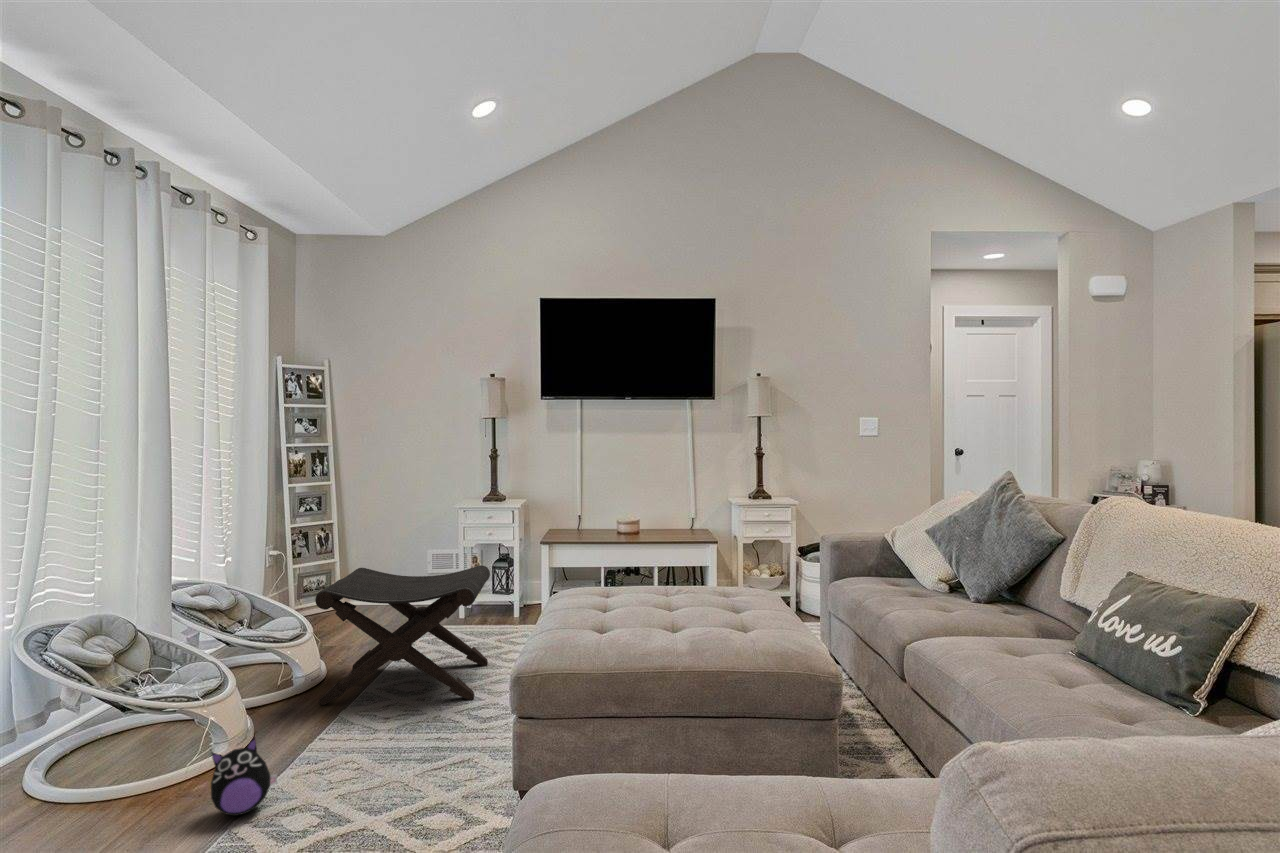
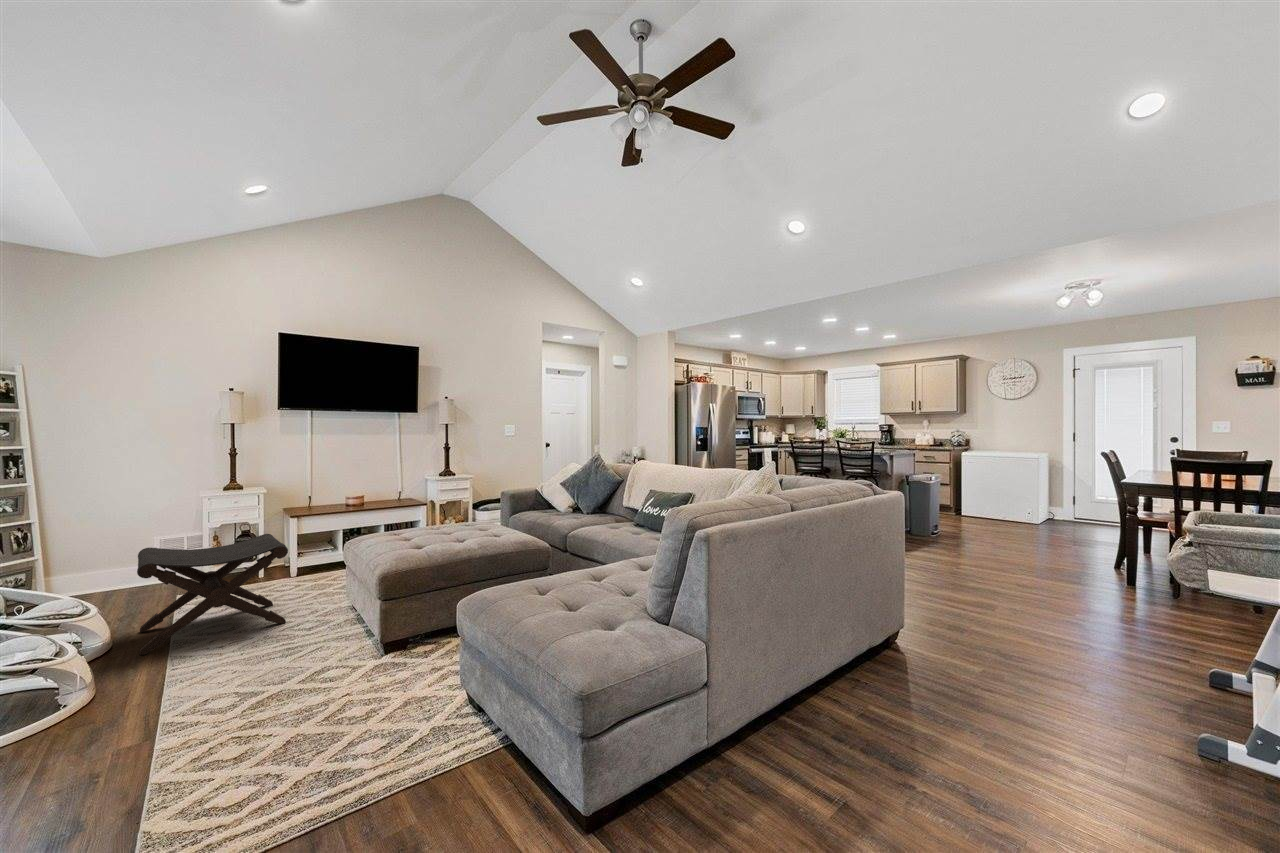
plush toy: present [211,738,277,816] -> none [133,659,188,716]

